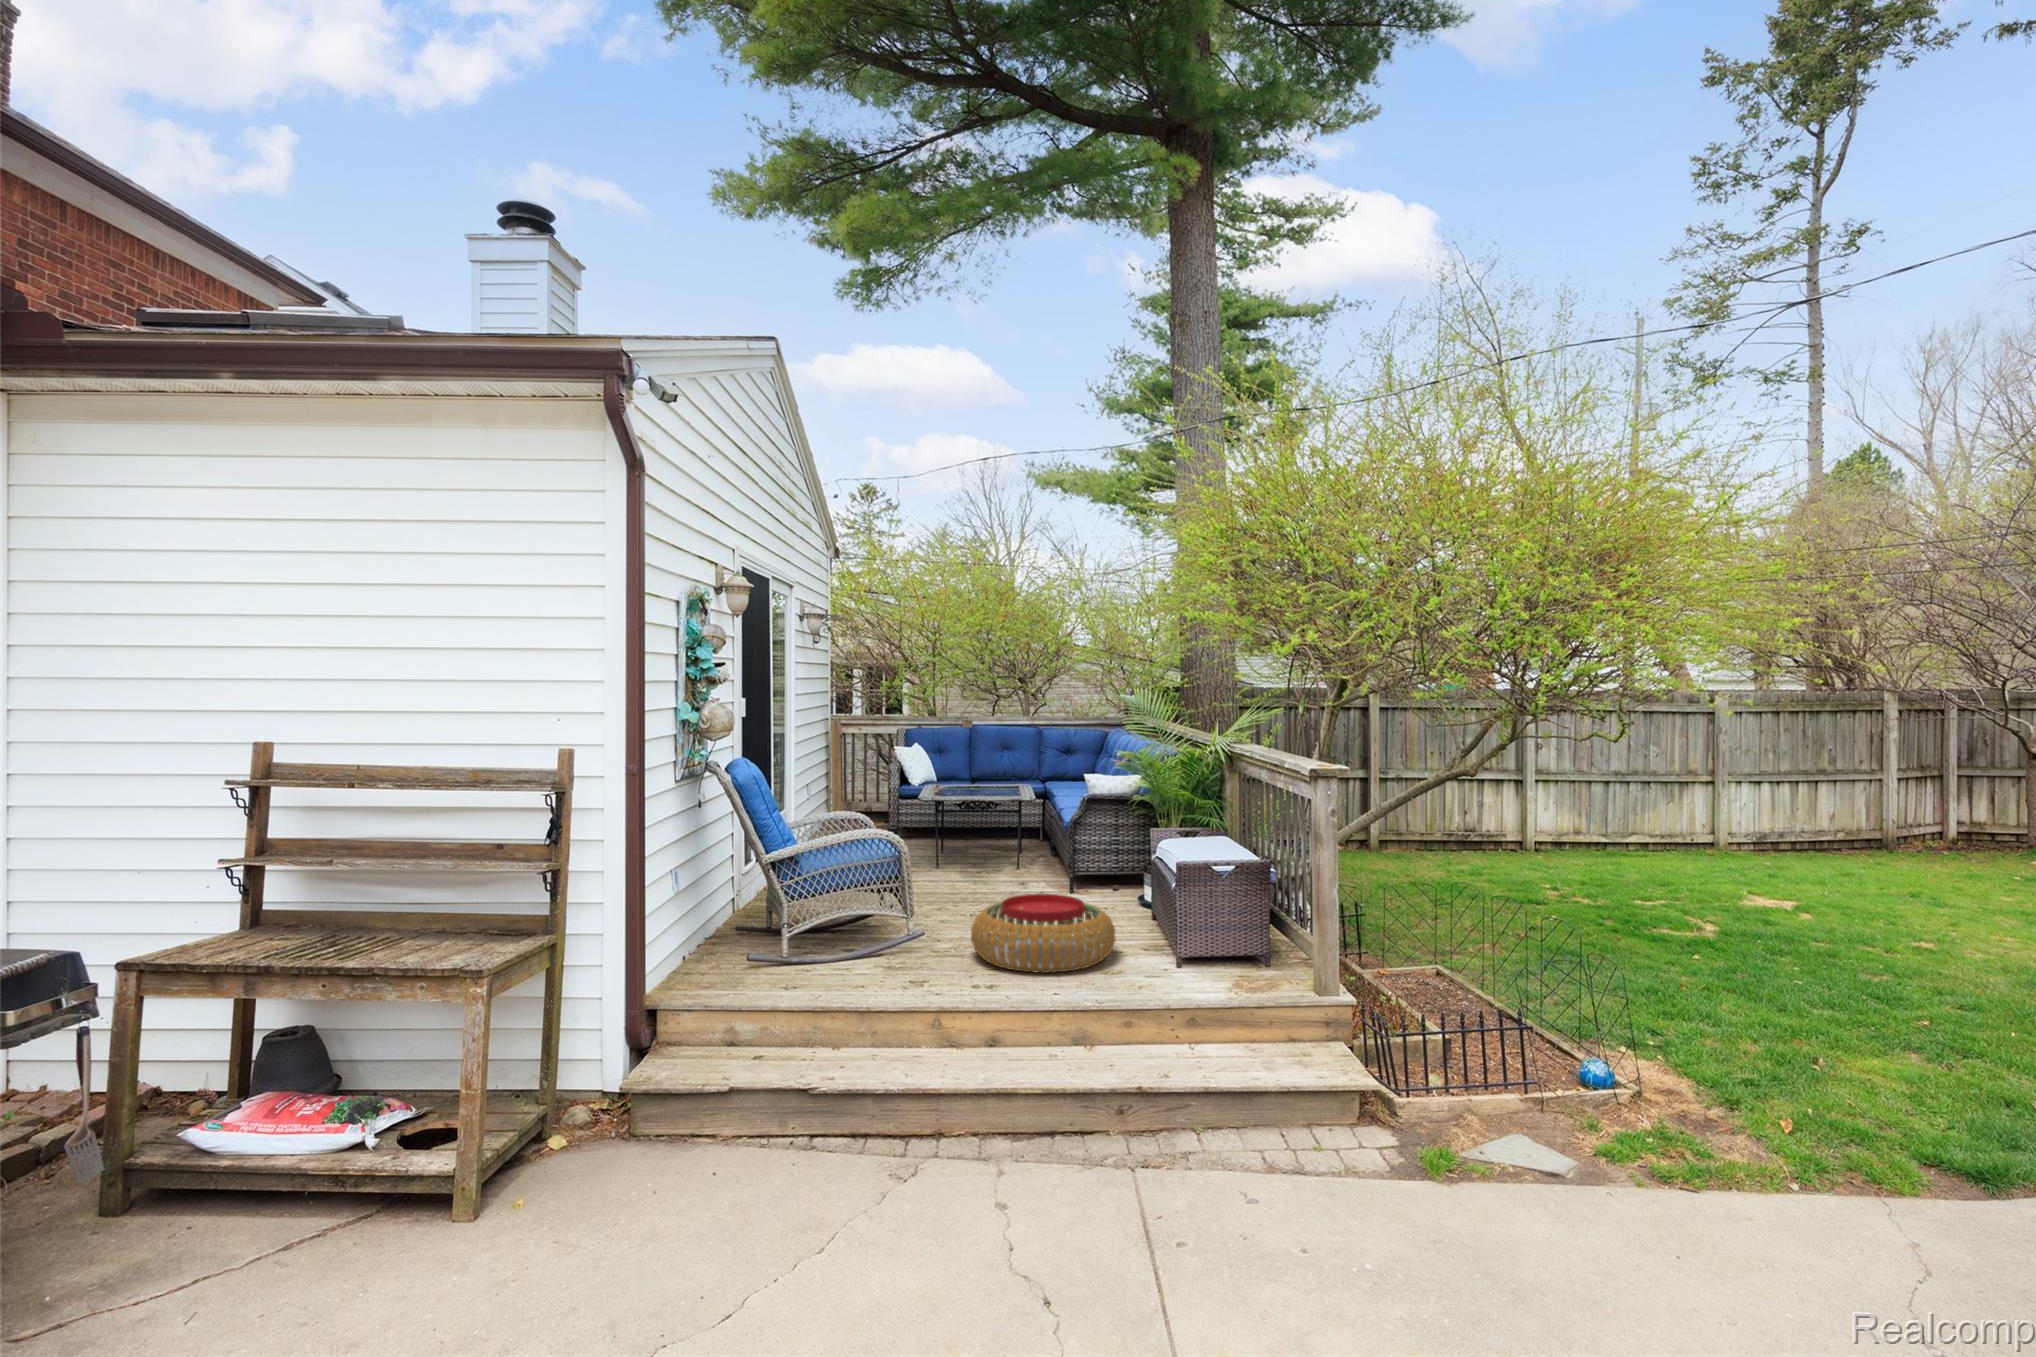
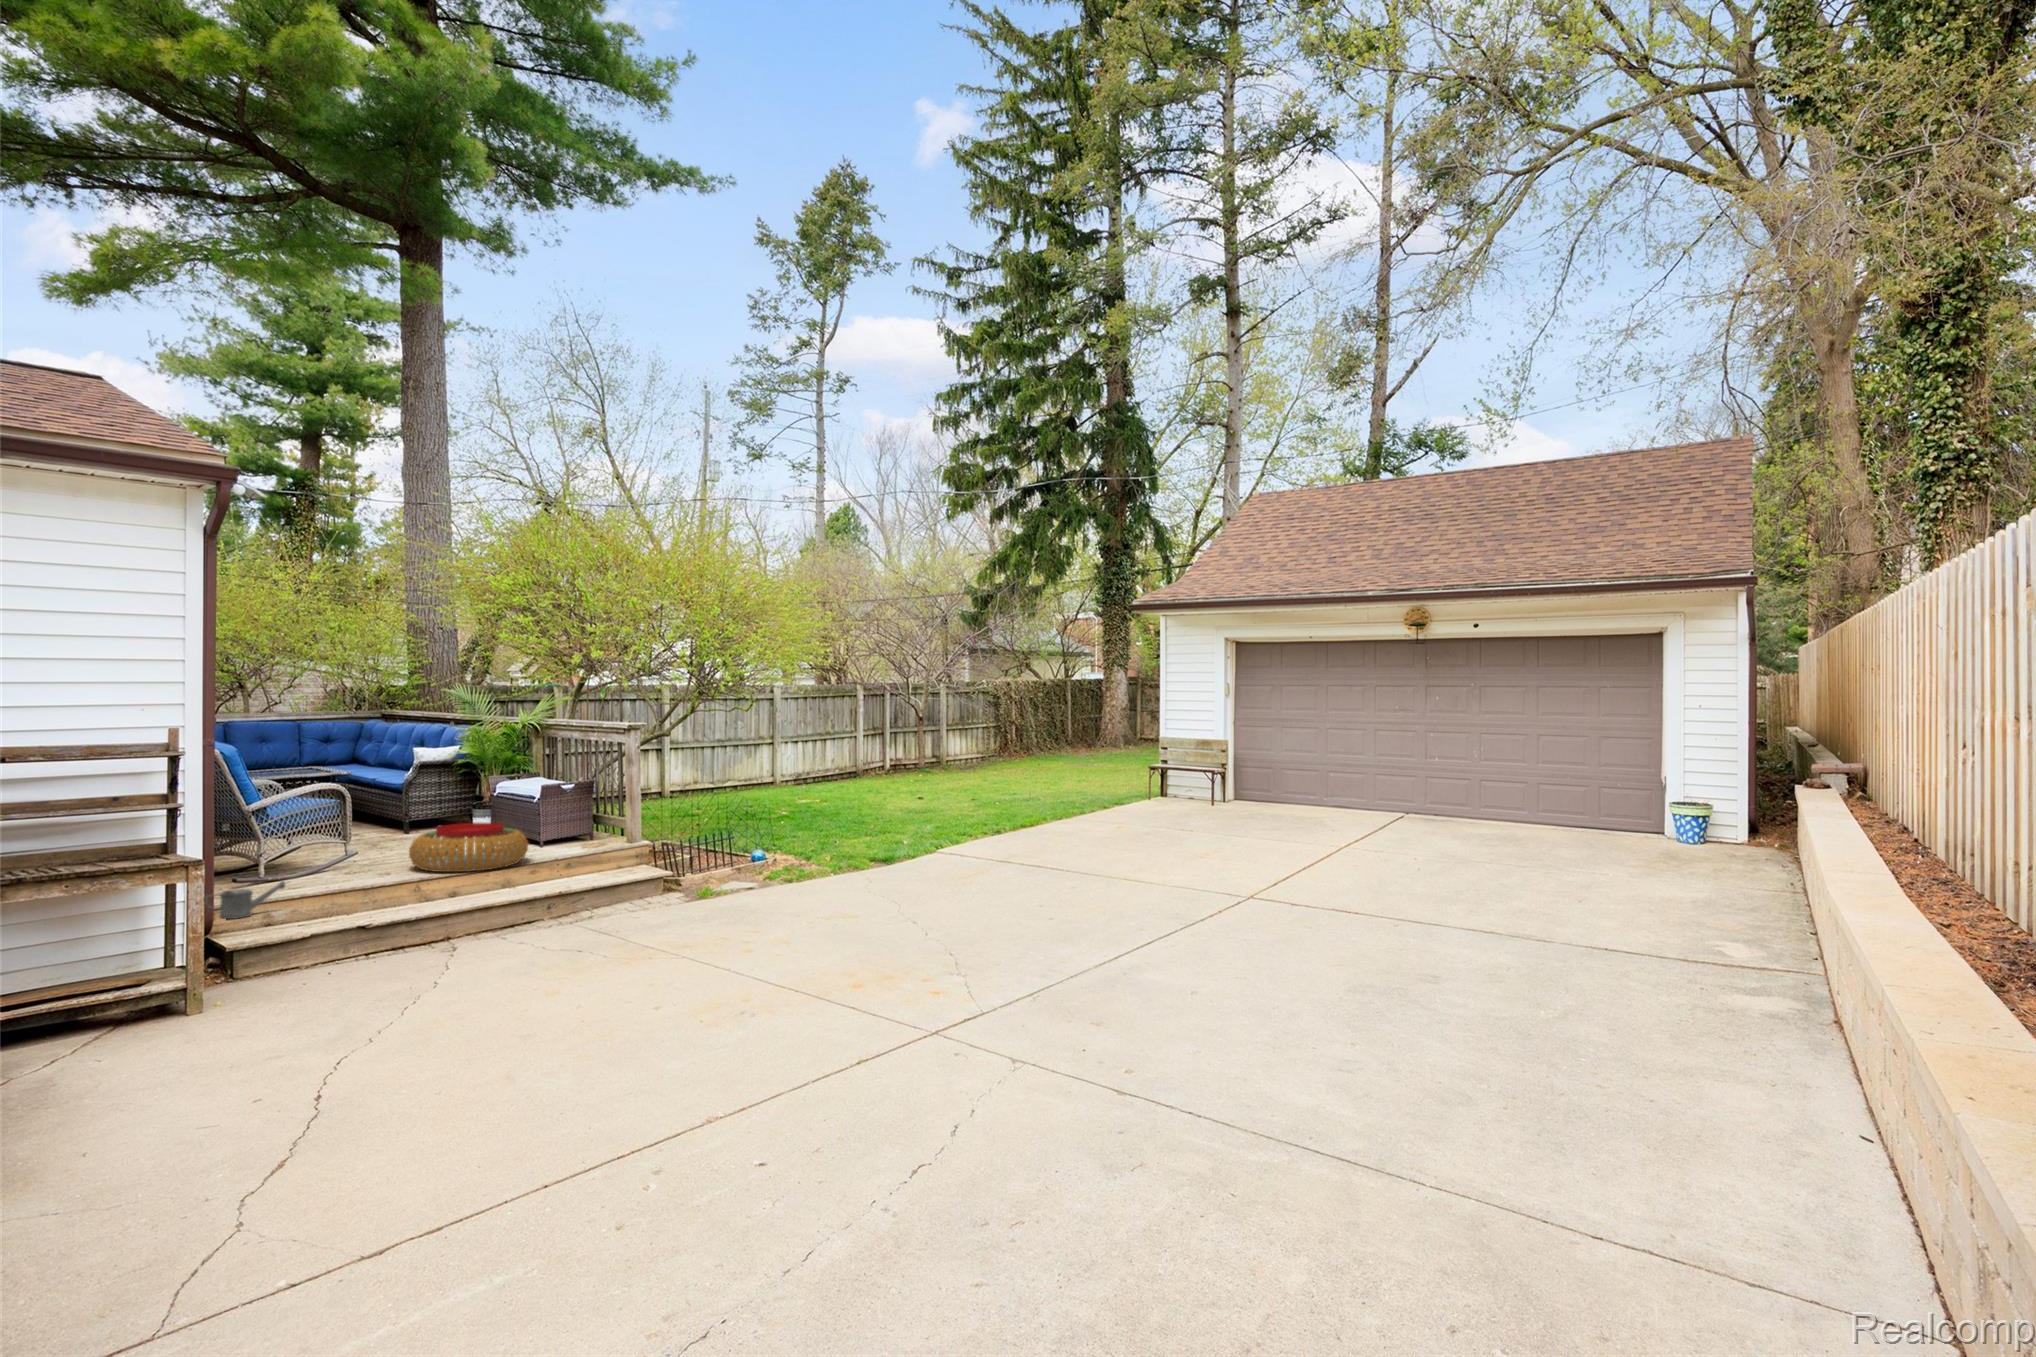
watering can: none [659,959,746,1002] -> present [205,881,285,919]

